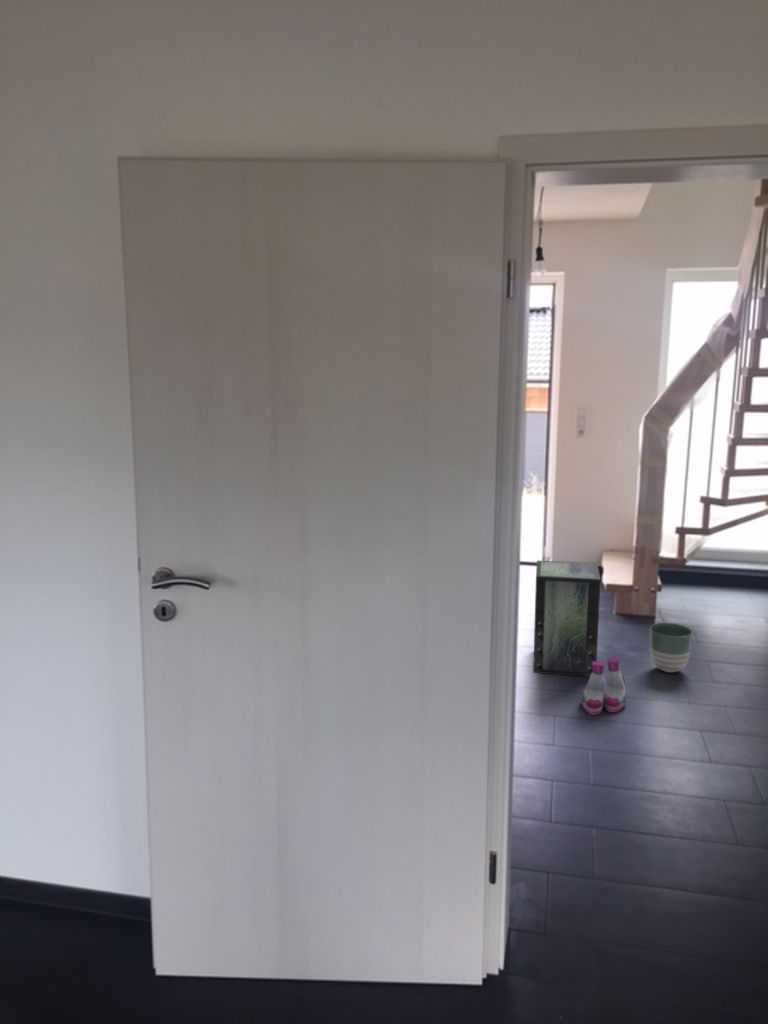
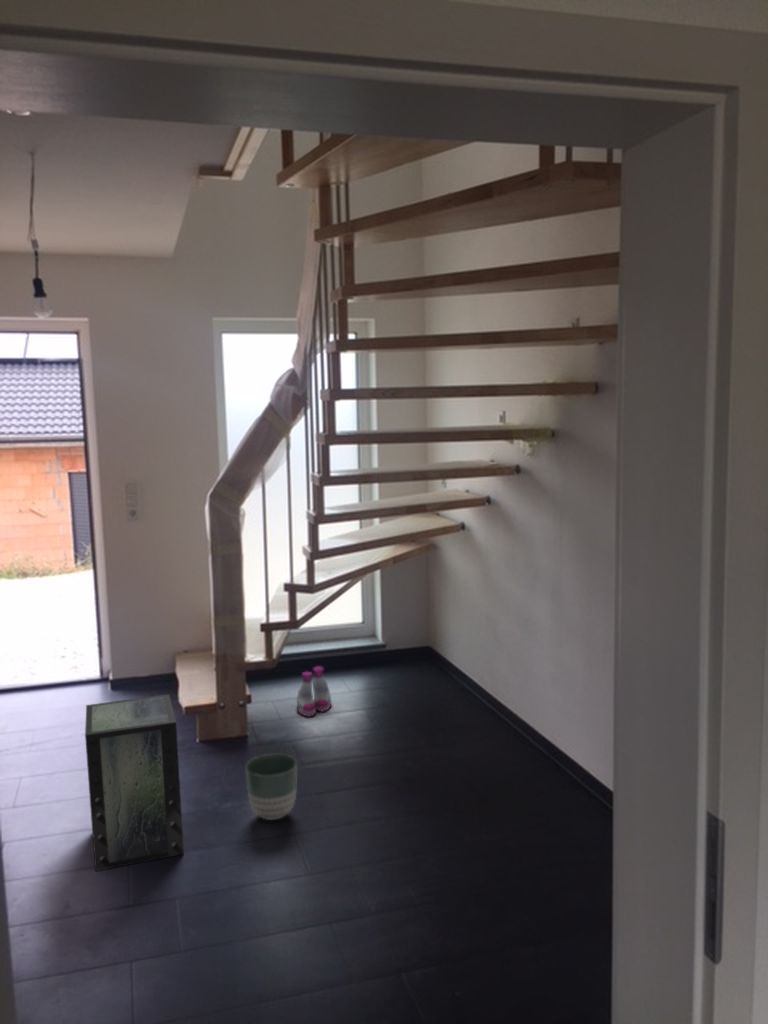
boots: present [582,657,626,715] -> present [297,666,331,716]

